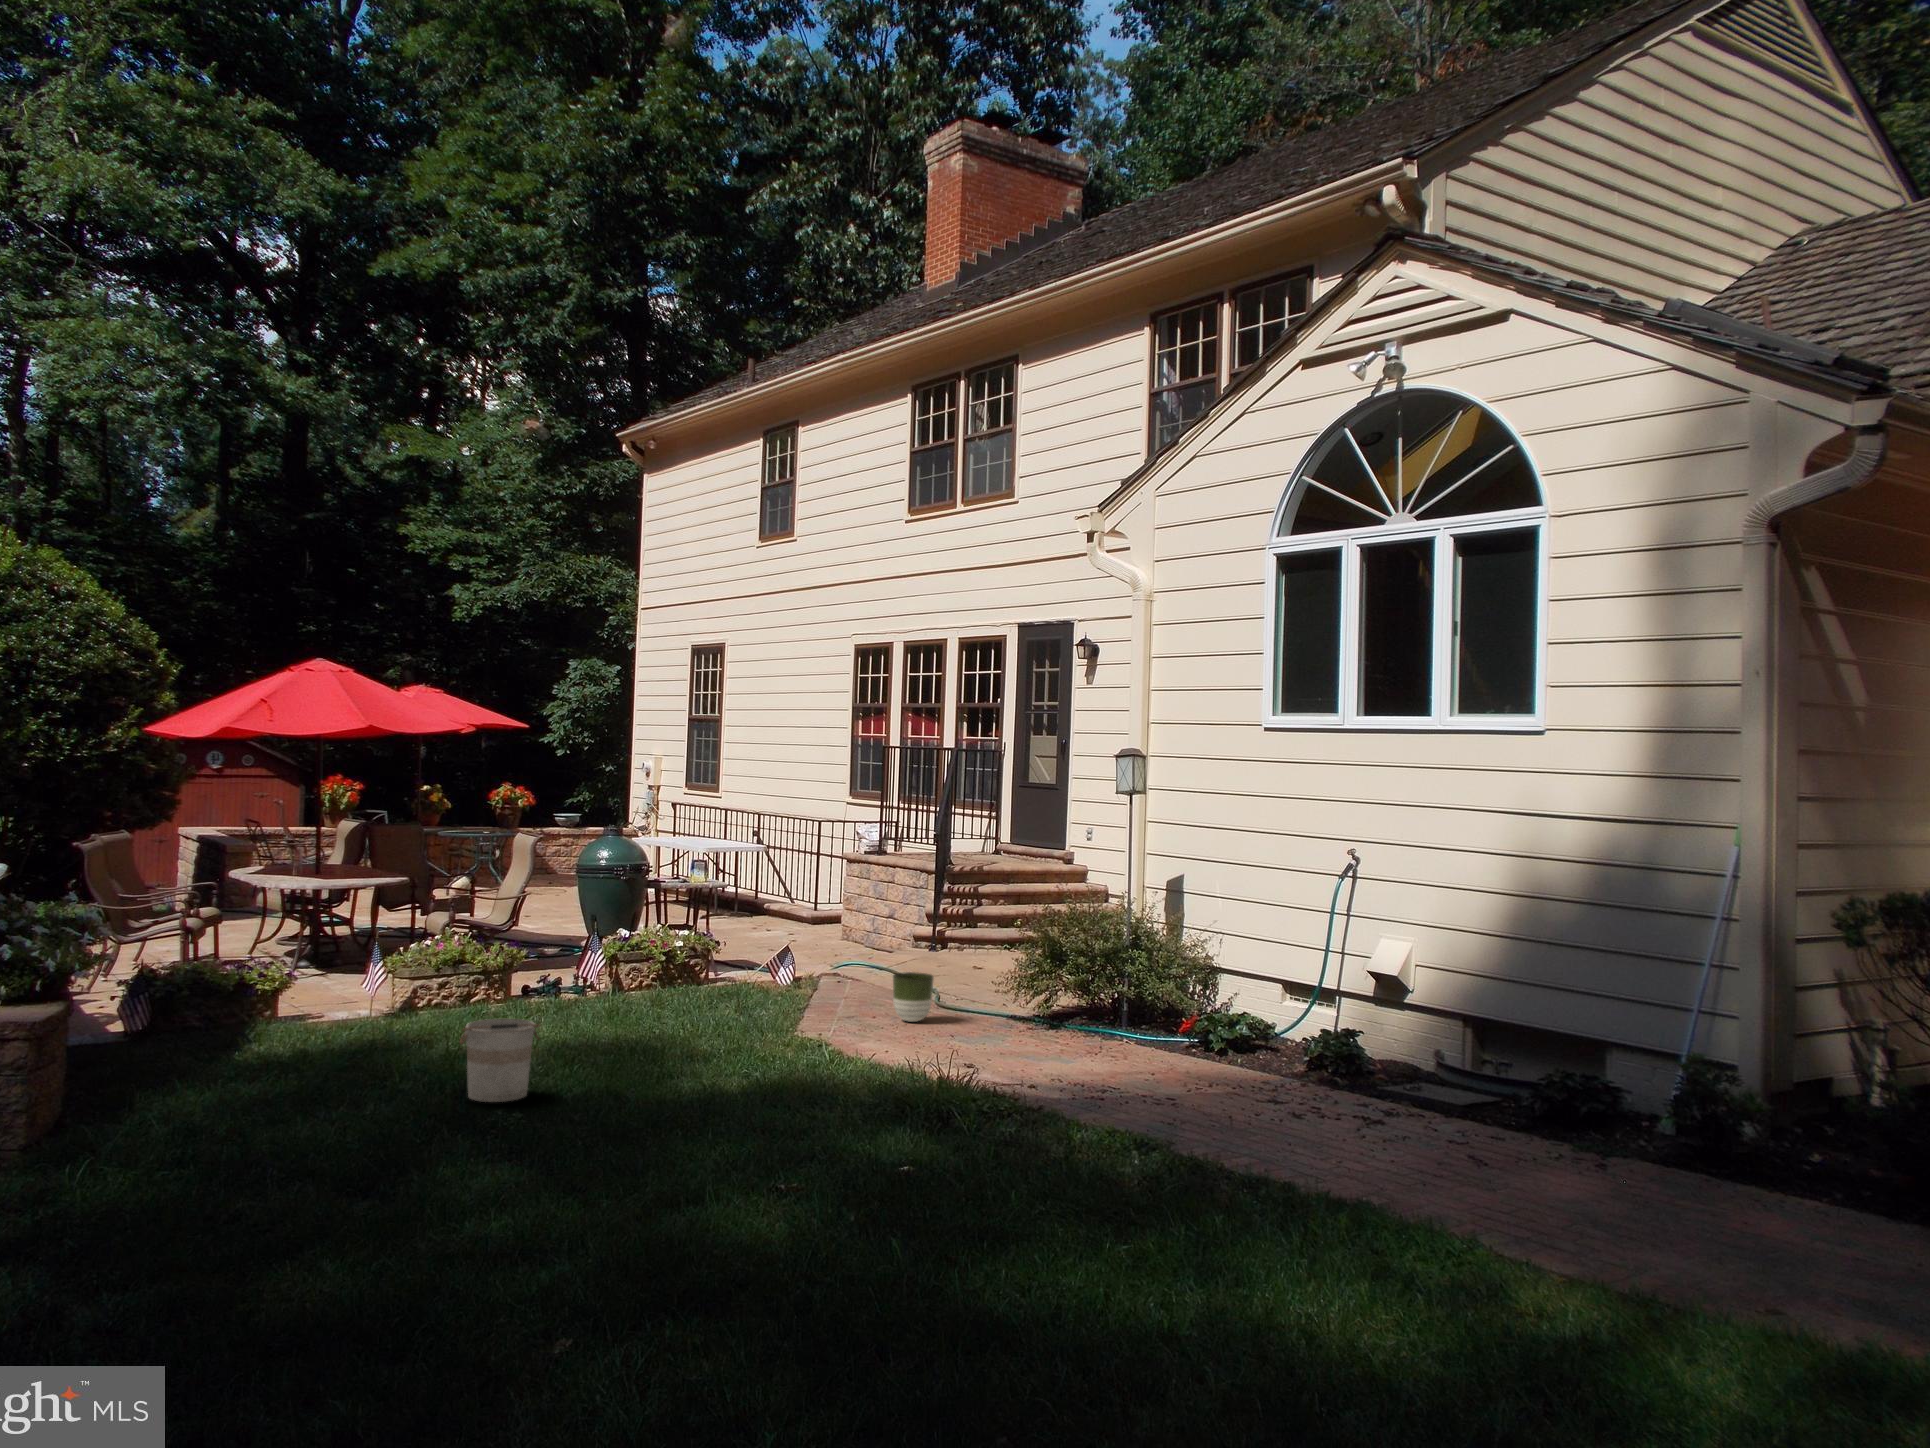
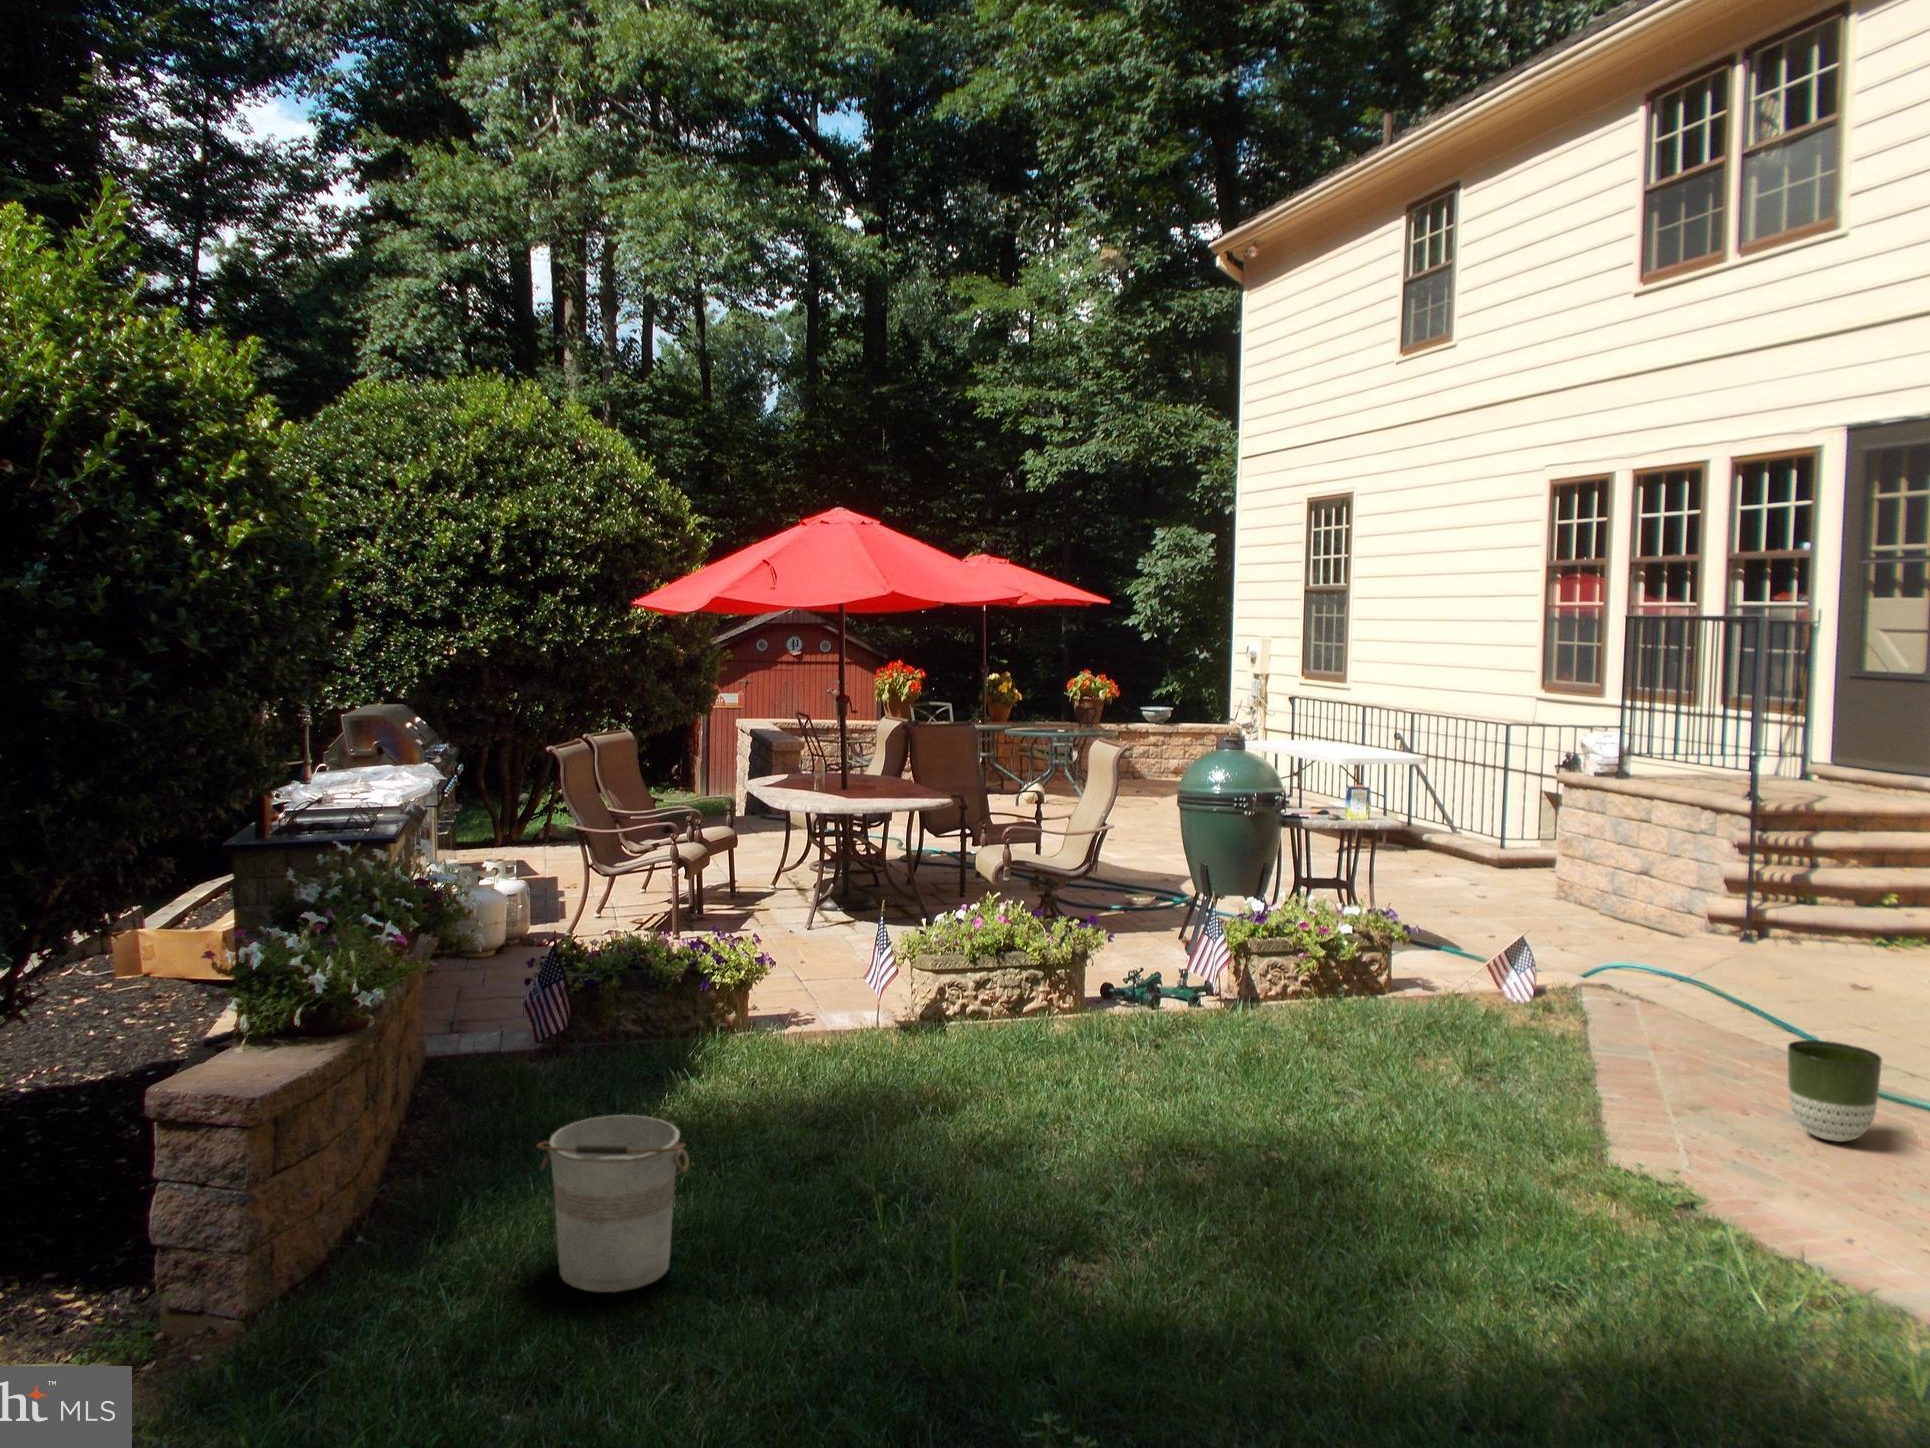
bucket: present [460,1019,540,1102] -> present [537,1115,689,1292]

